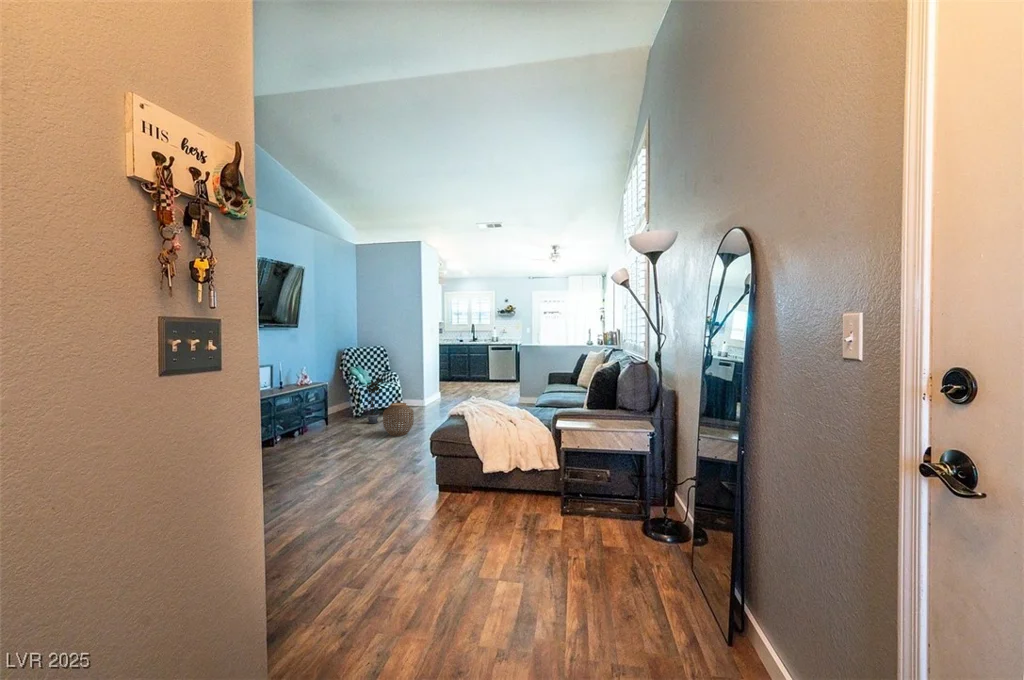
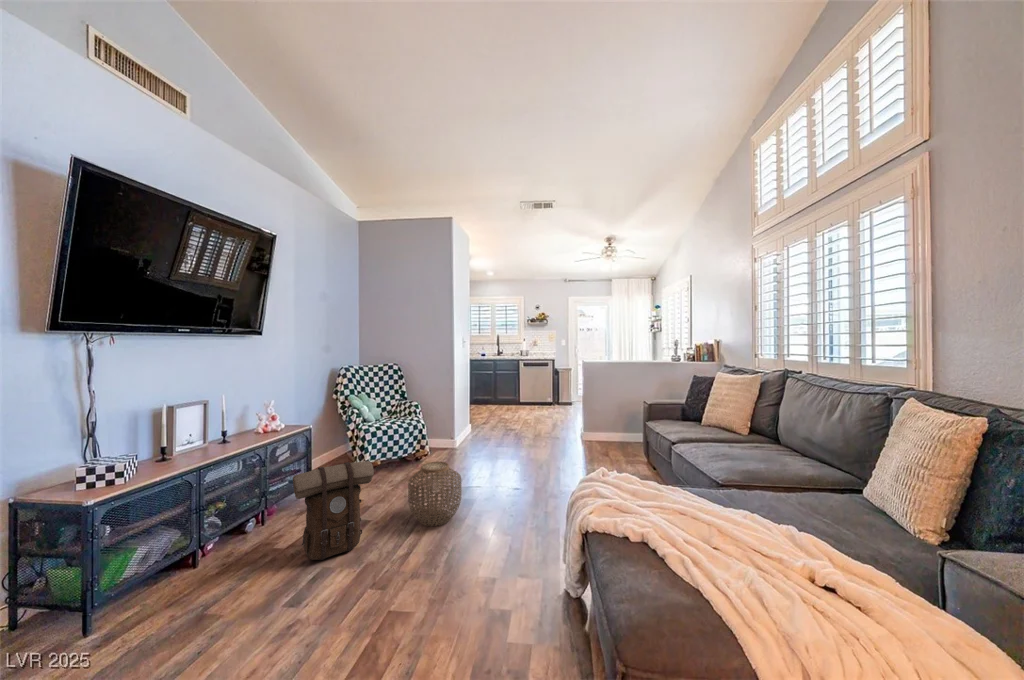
potted plant: present [365,377,384,424] -> none [369,412,404,491]
backpack: none [322,398,363,445] -> present [293,461,374,560]

